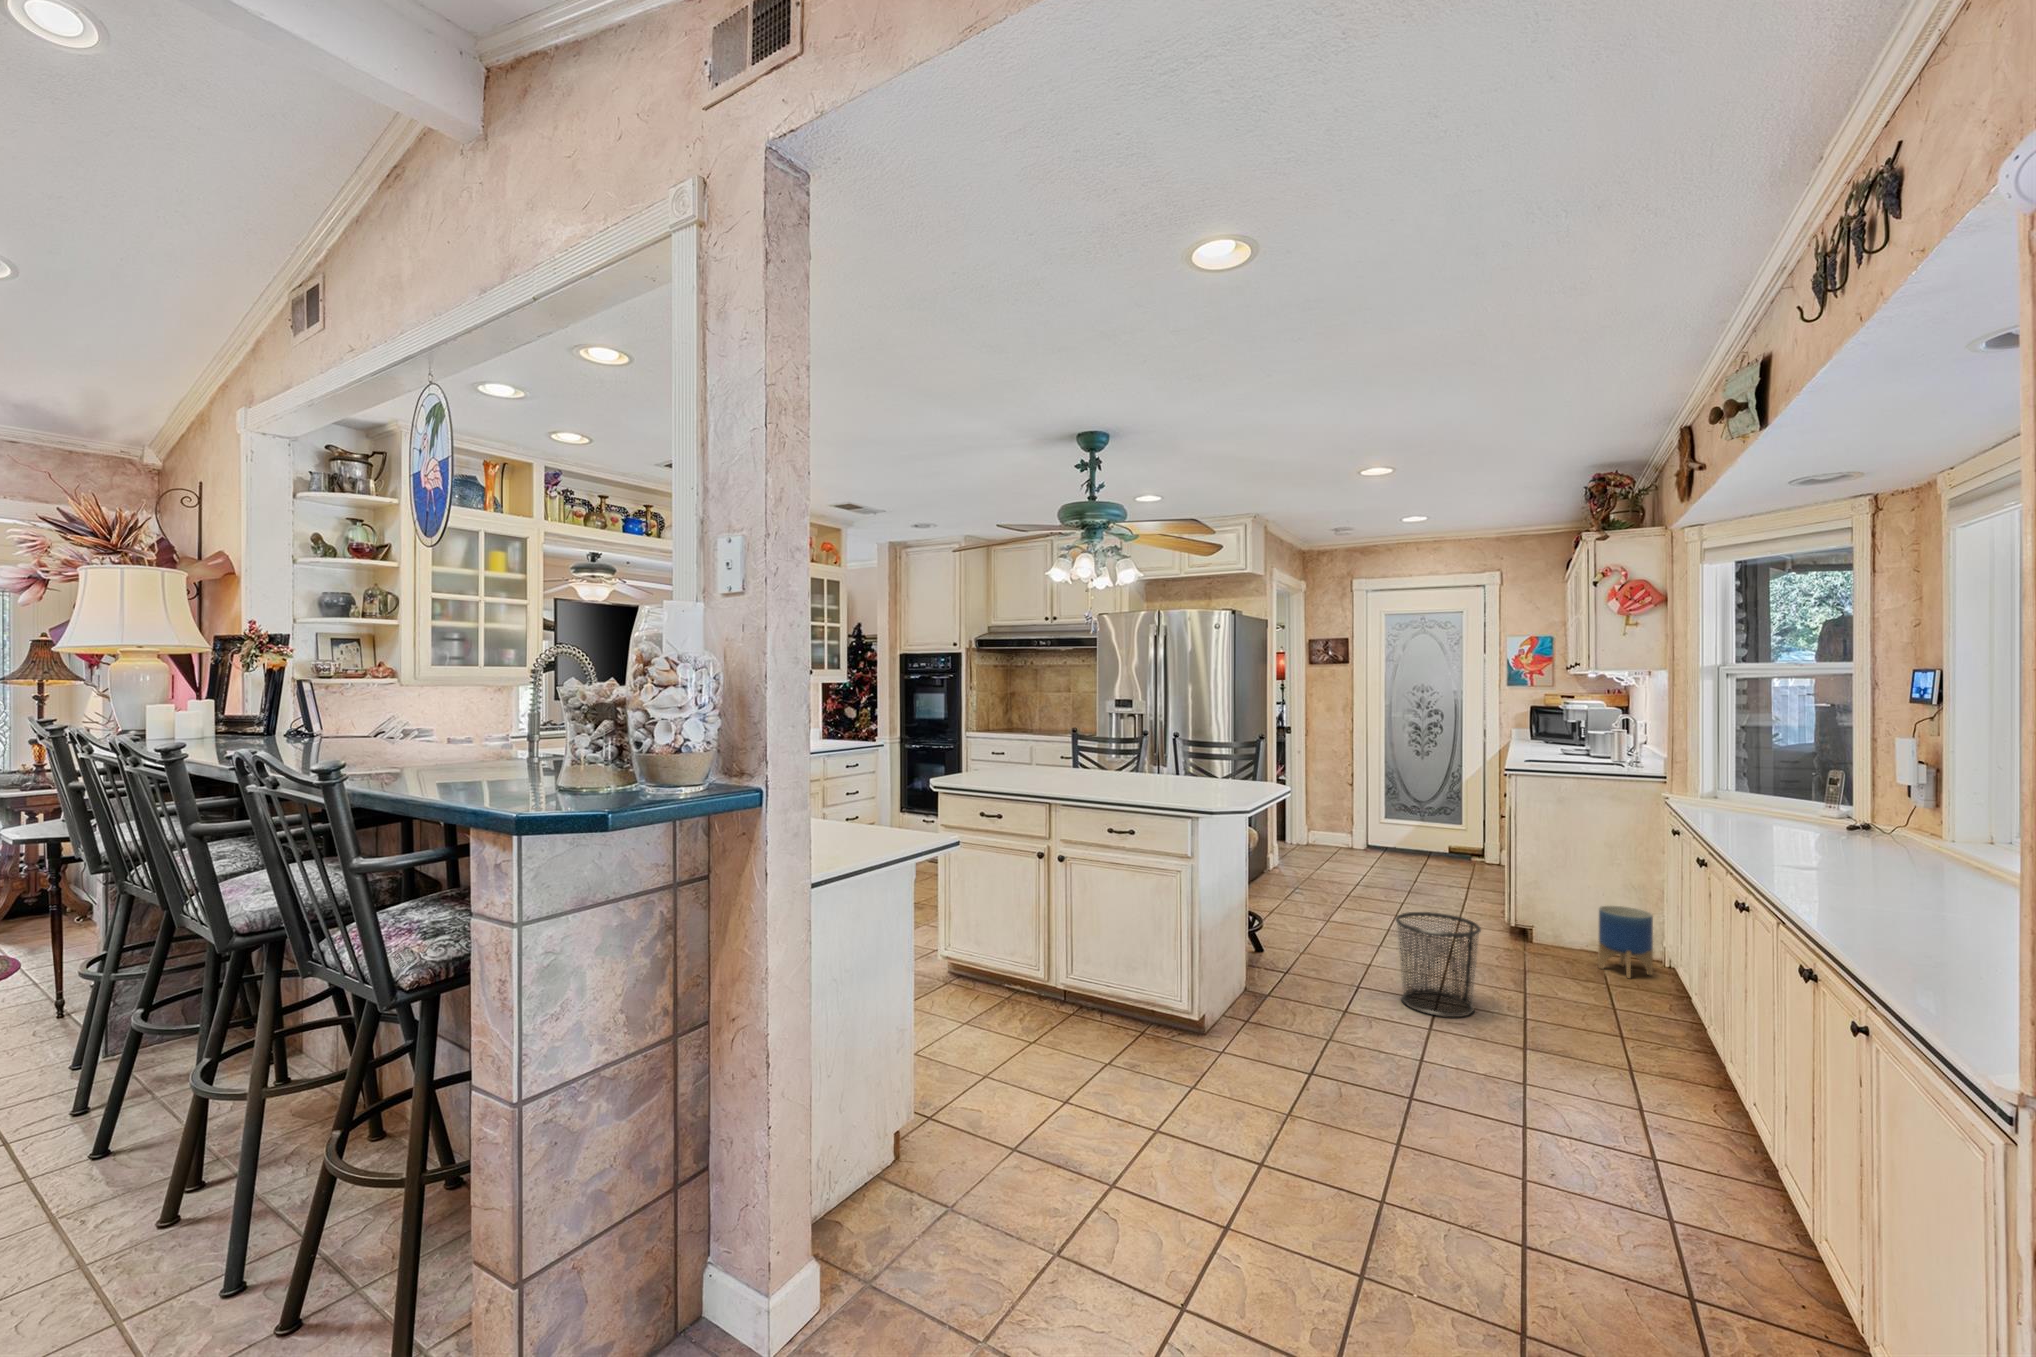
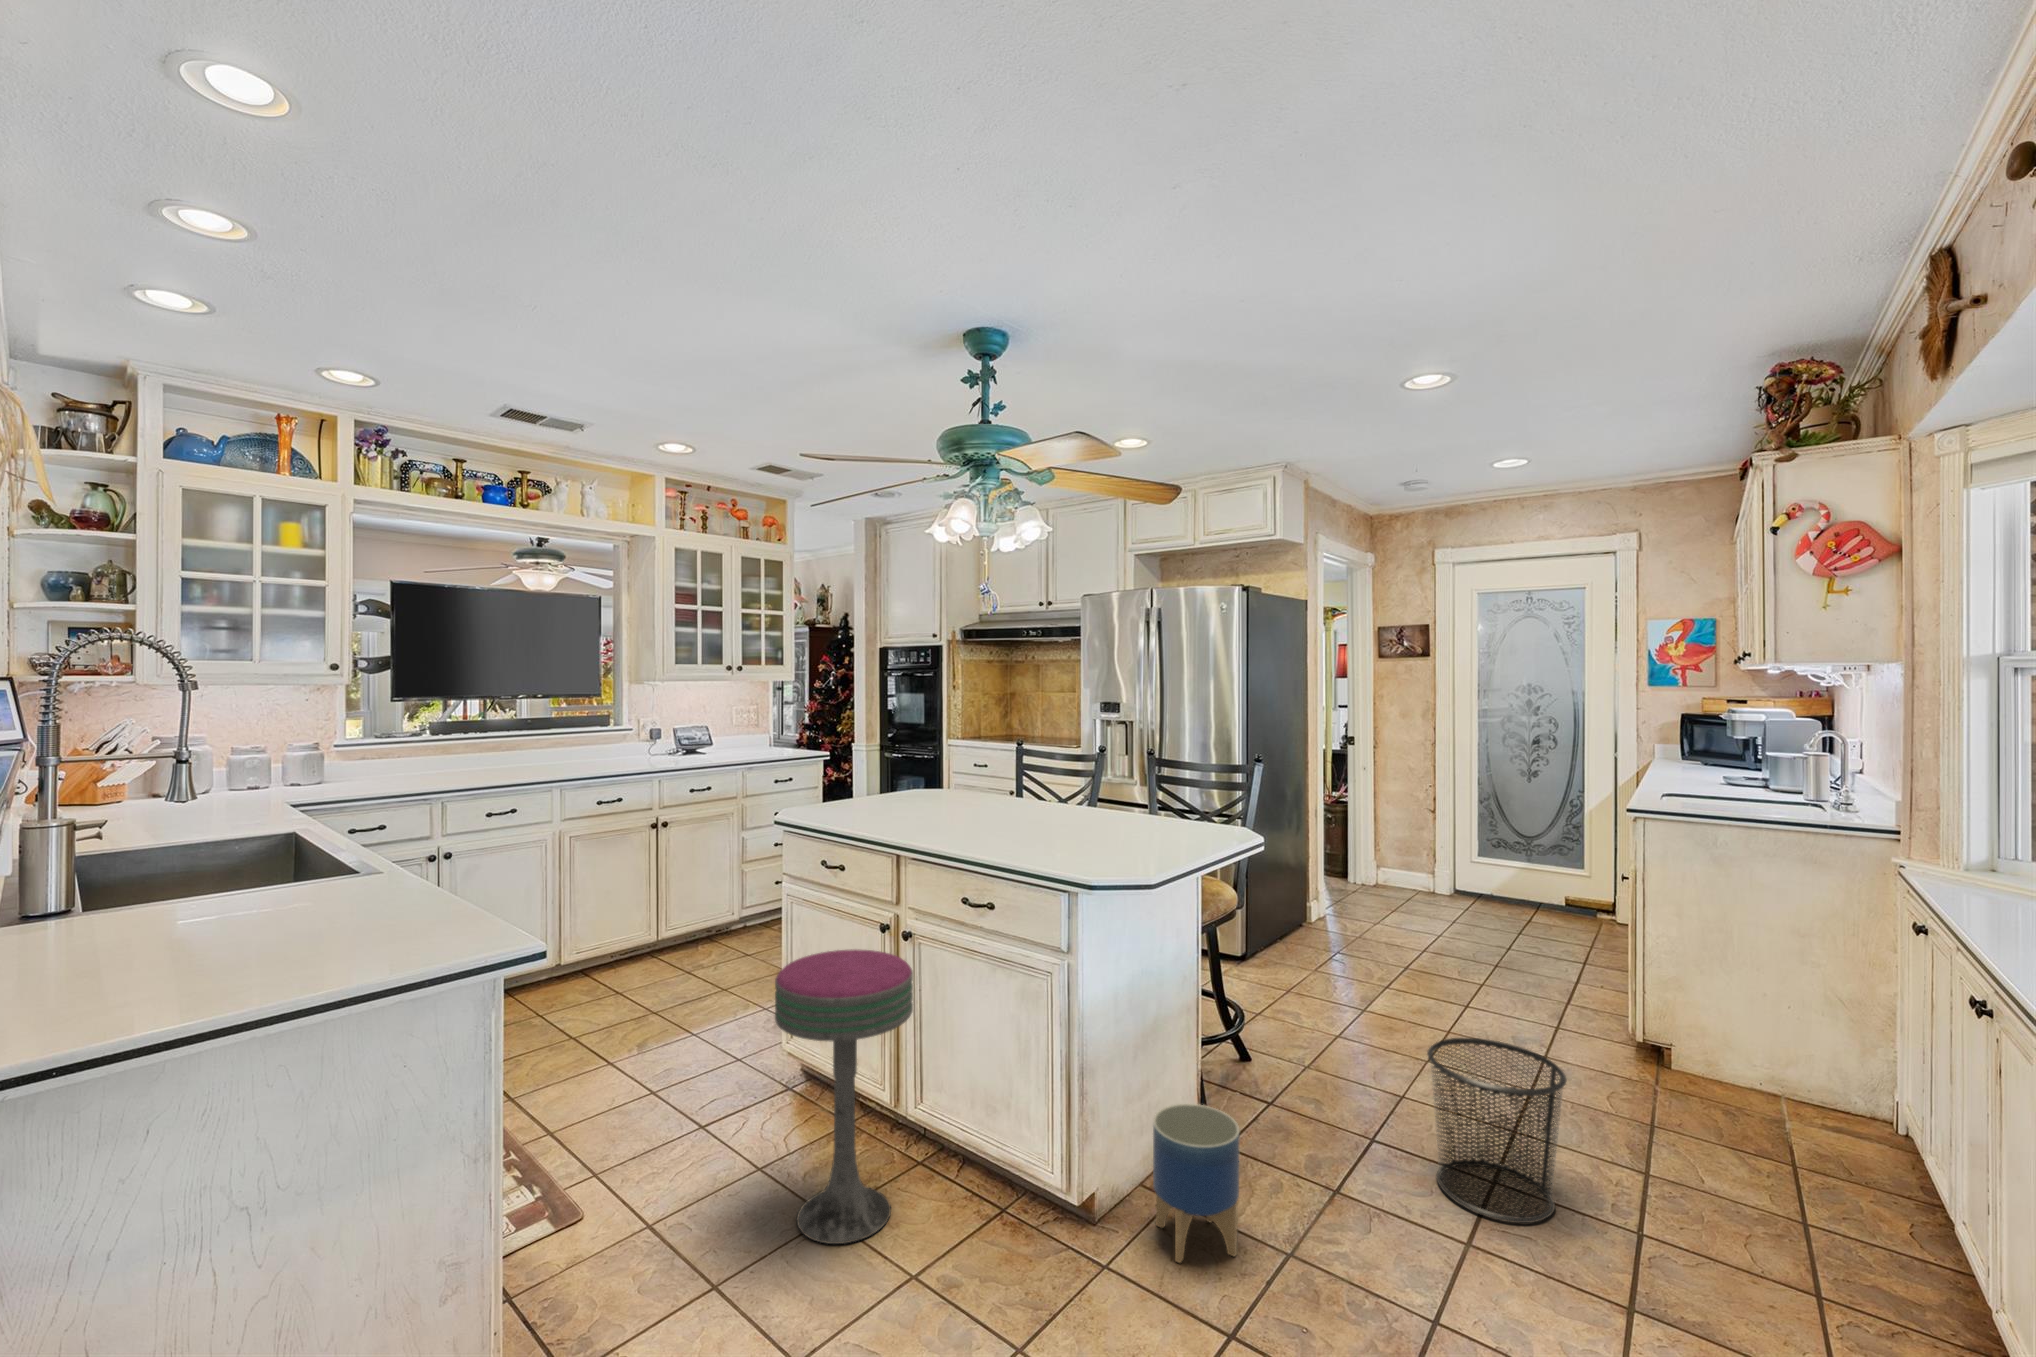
bar stool: none [995,863,1085,1048] -> present [775,949,913,1244]
planter: present [1598,905,1653,978] -> present [1153,1104,1240,1263]

